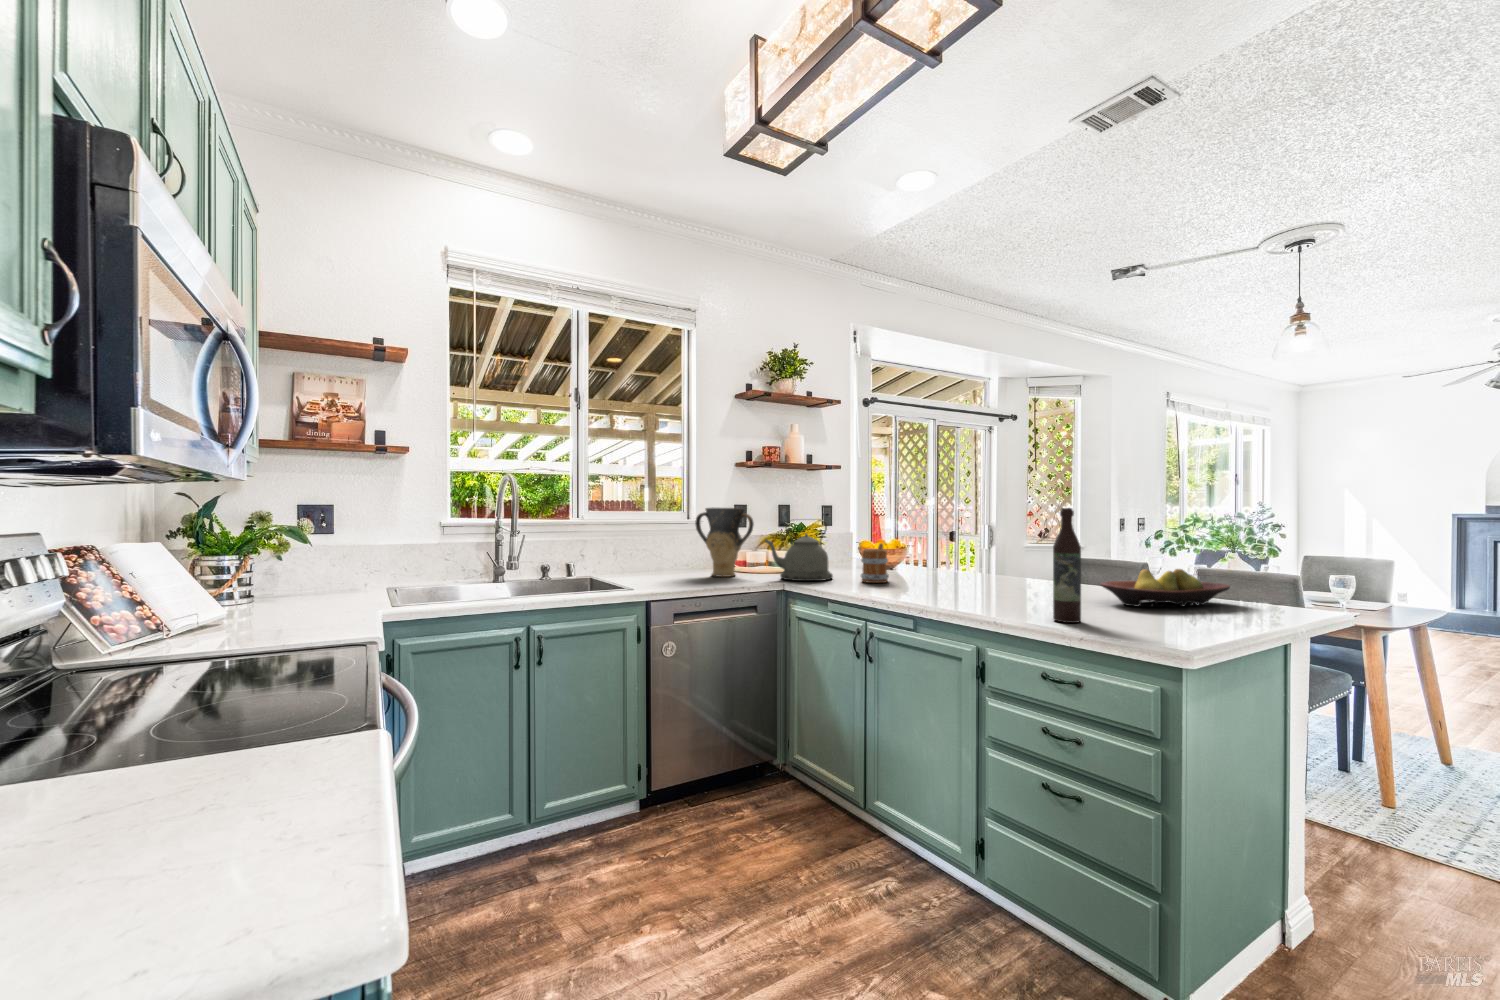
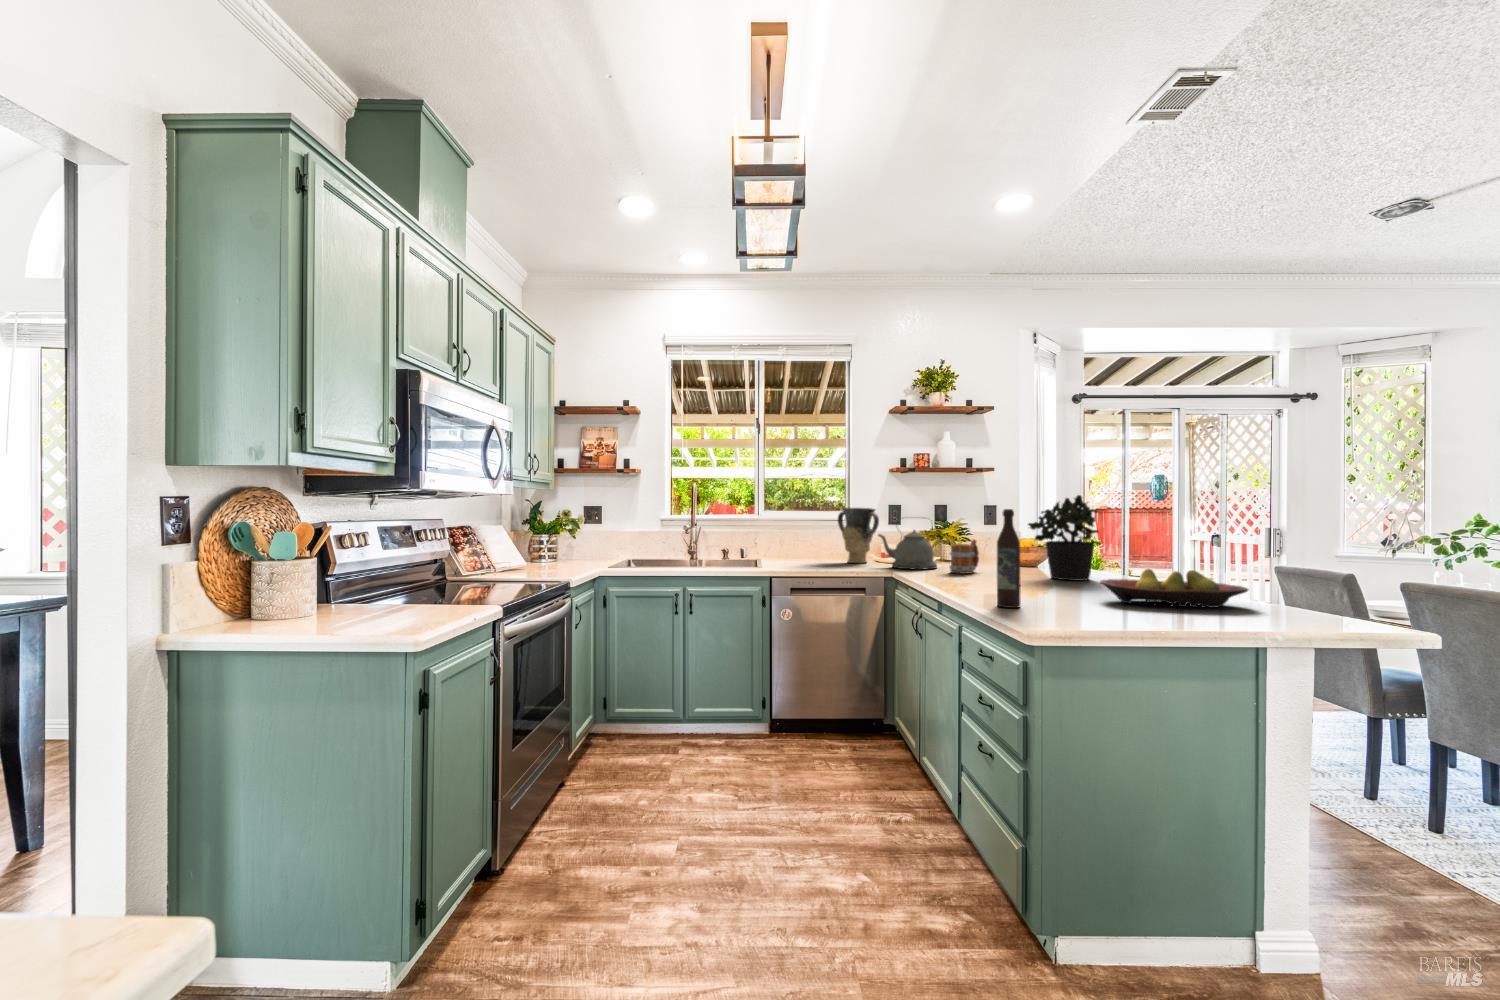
potted plant: none [945,493,1028,584] -> present [1028,495,1100,581]

